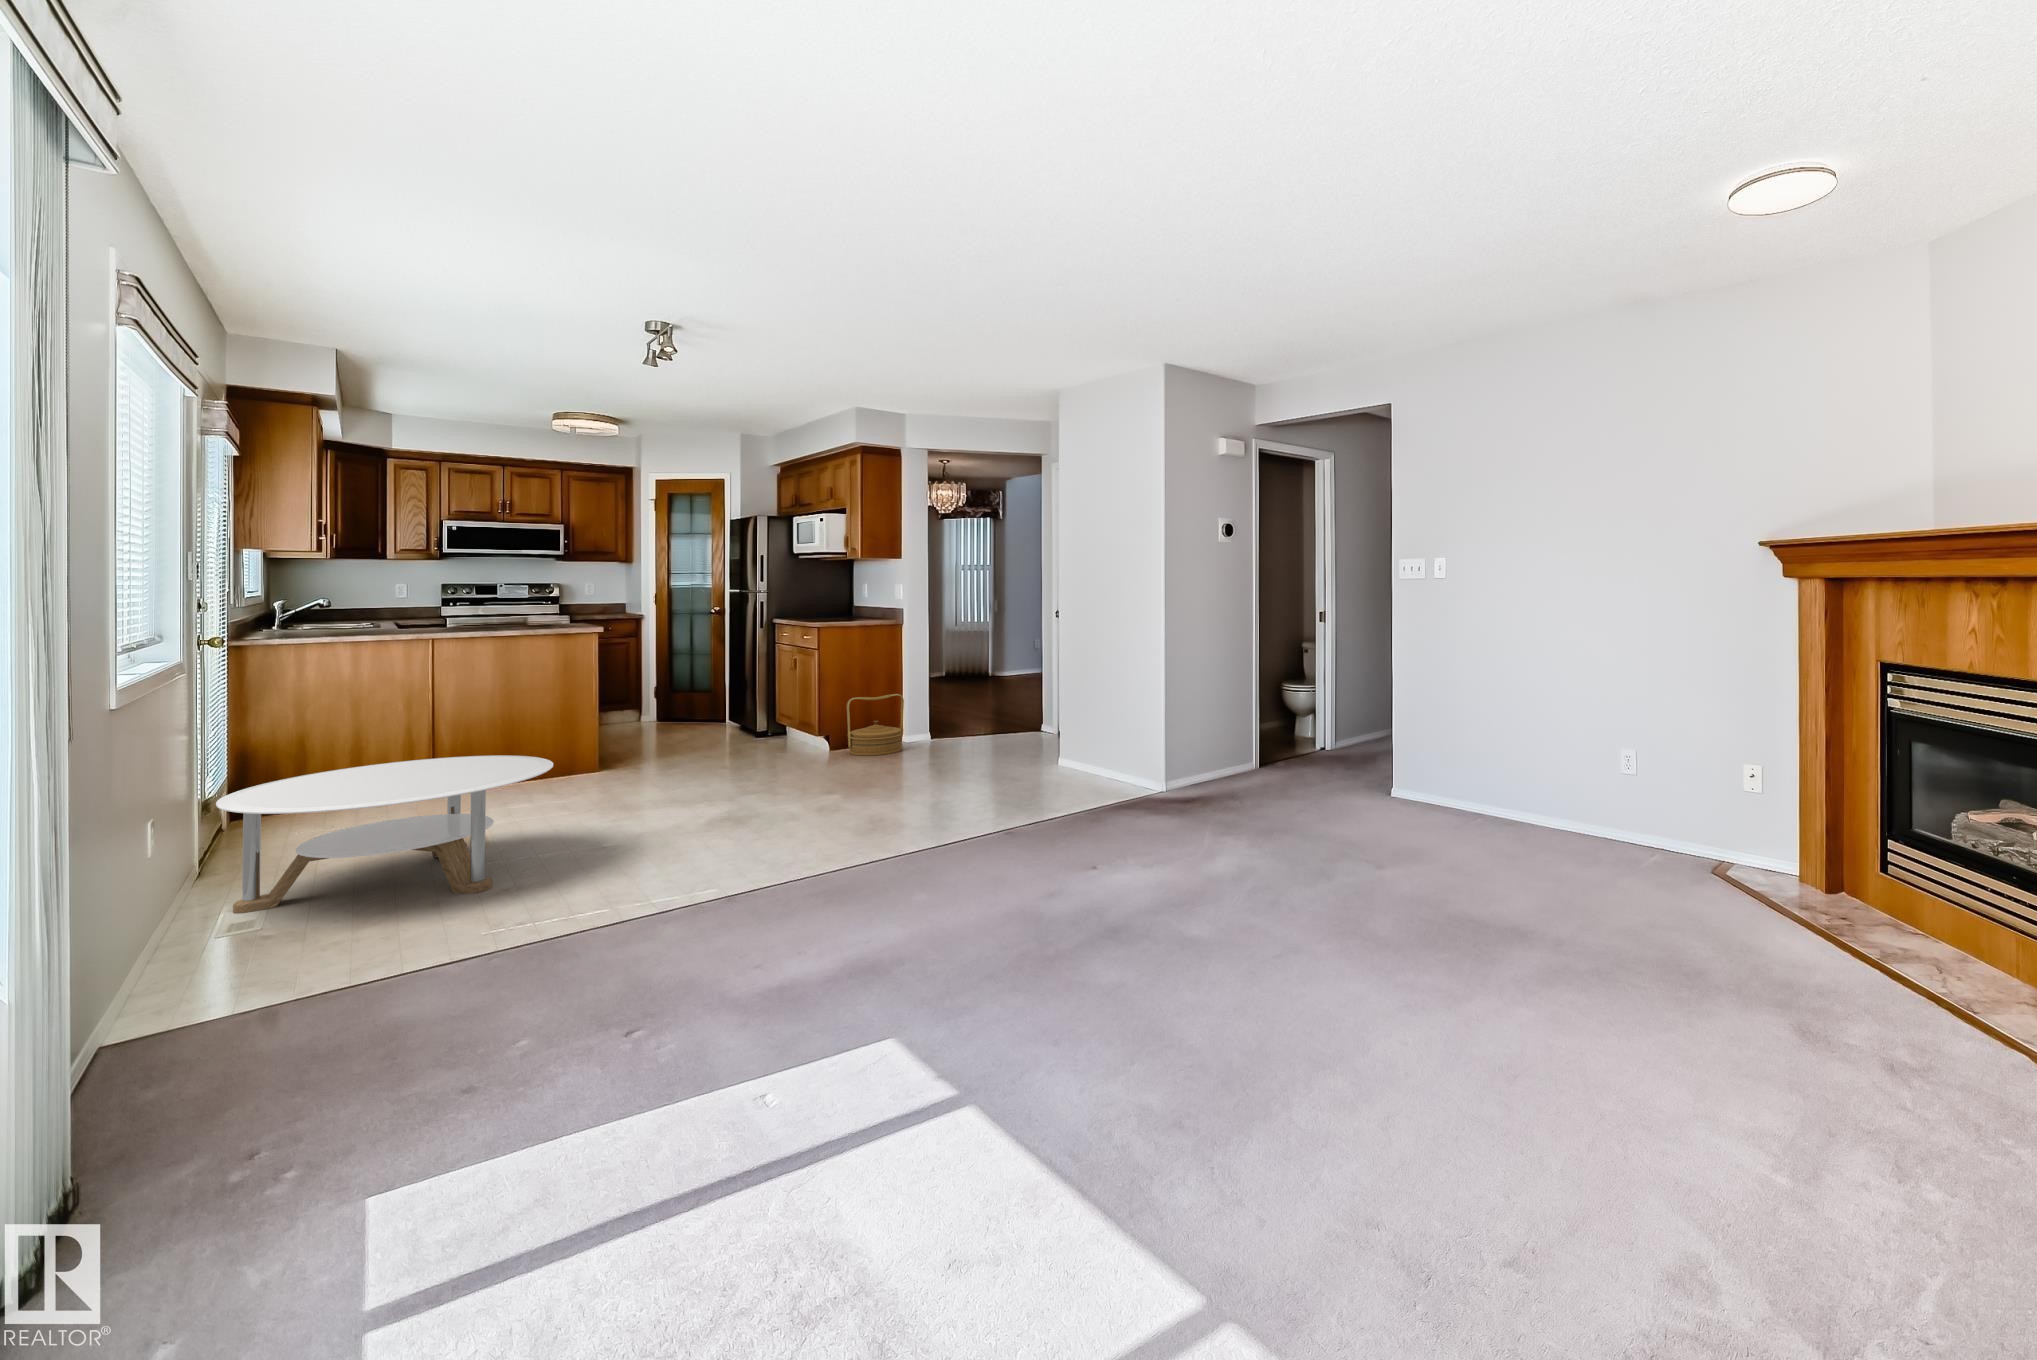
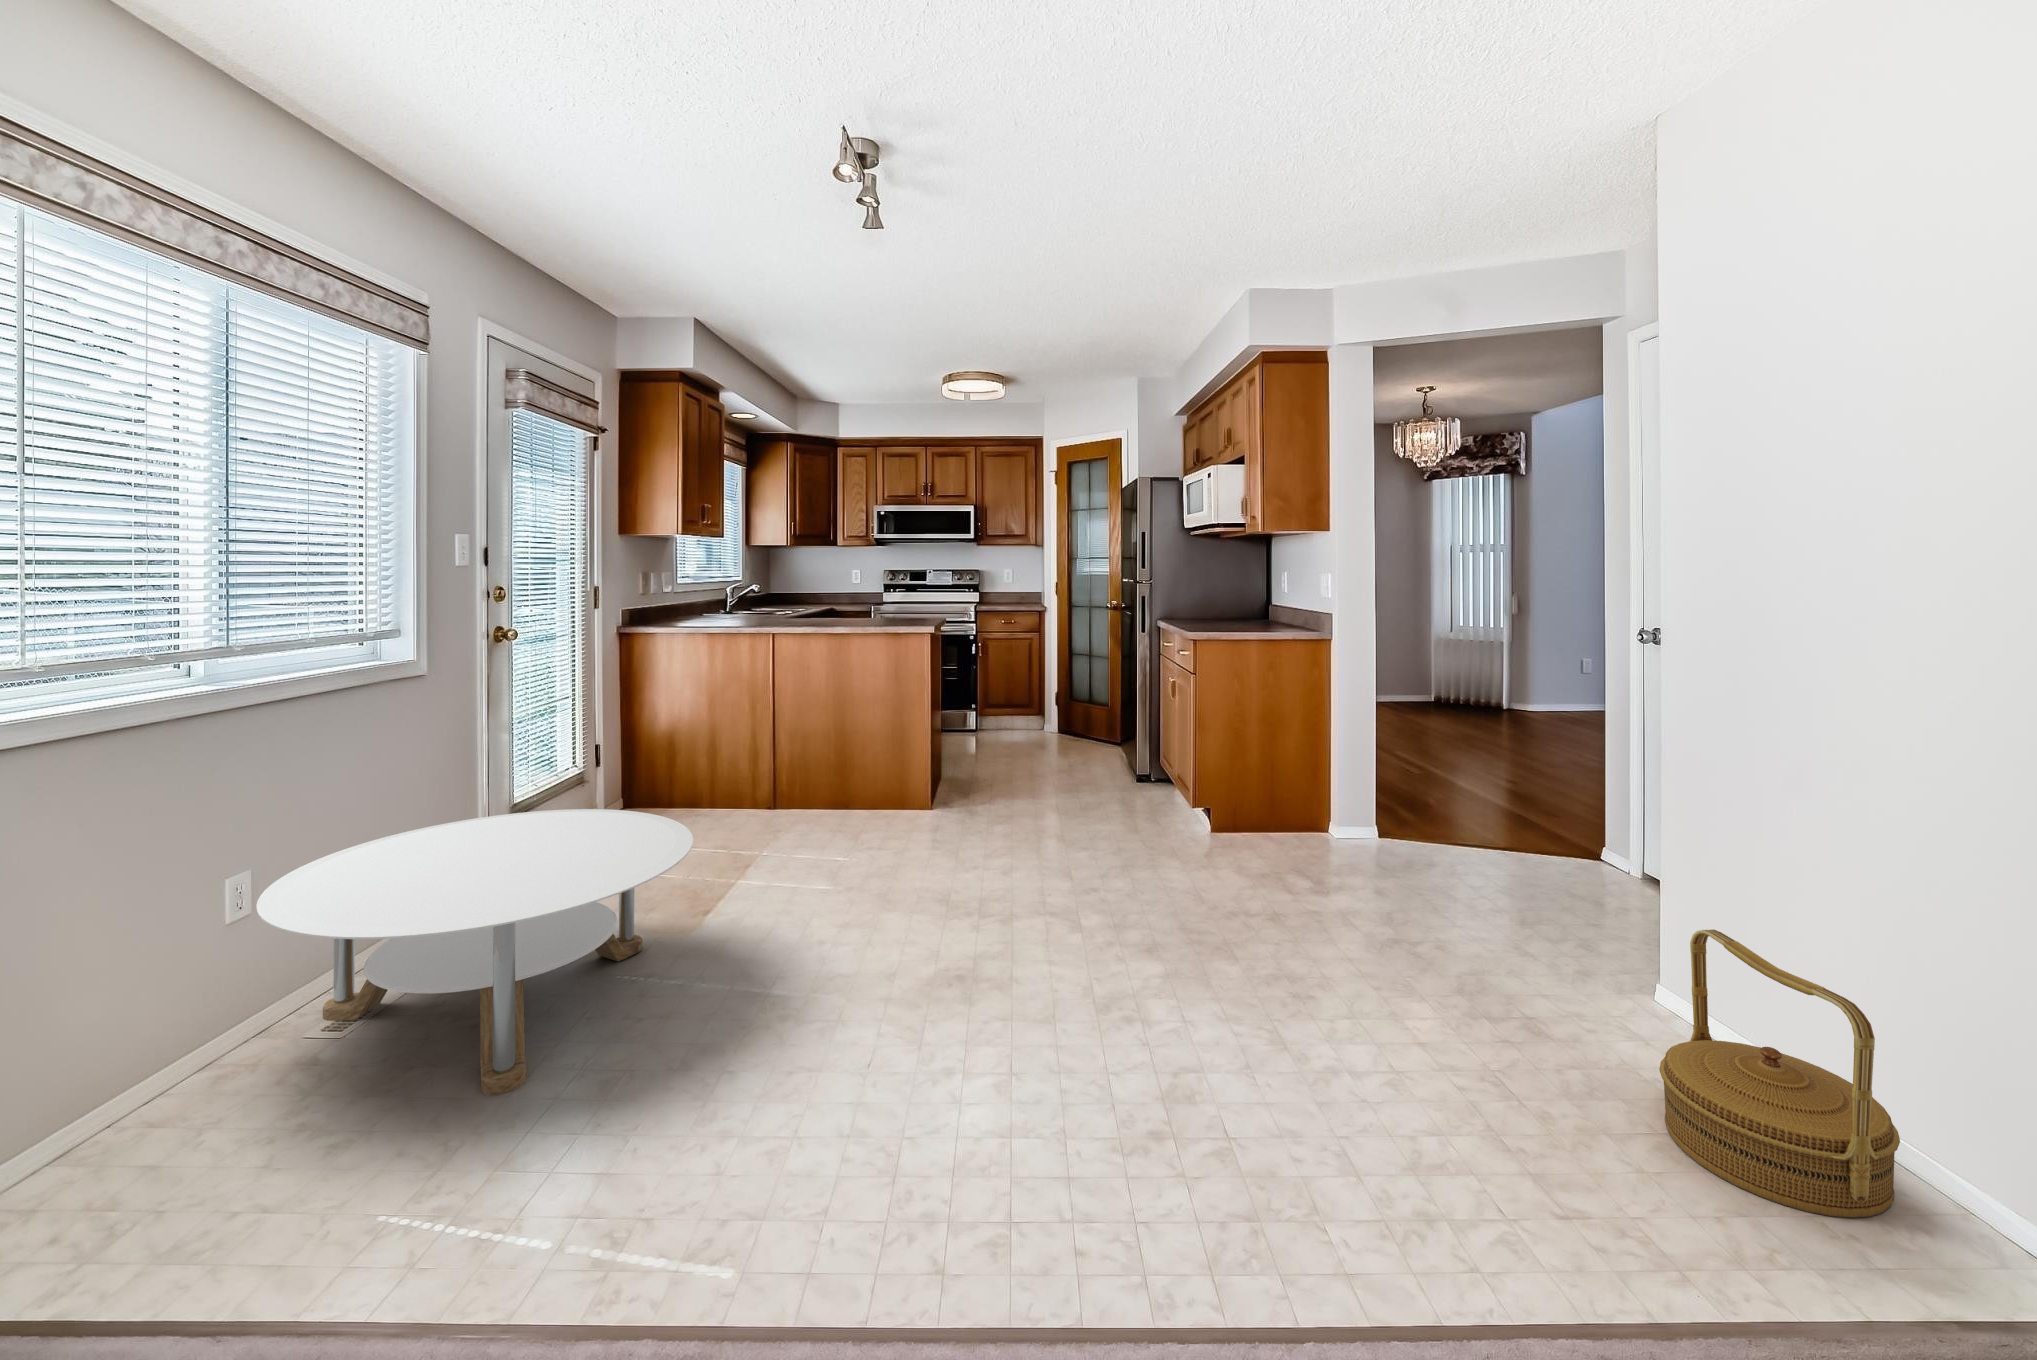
woven basket: present [847,694,904,756] -> present [1659,929,1900,1218]

